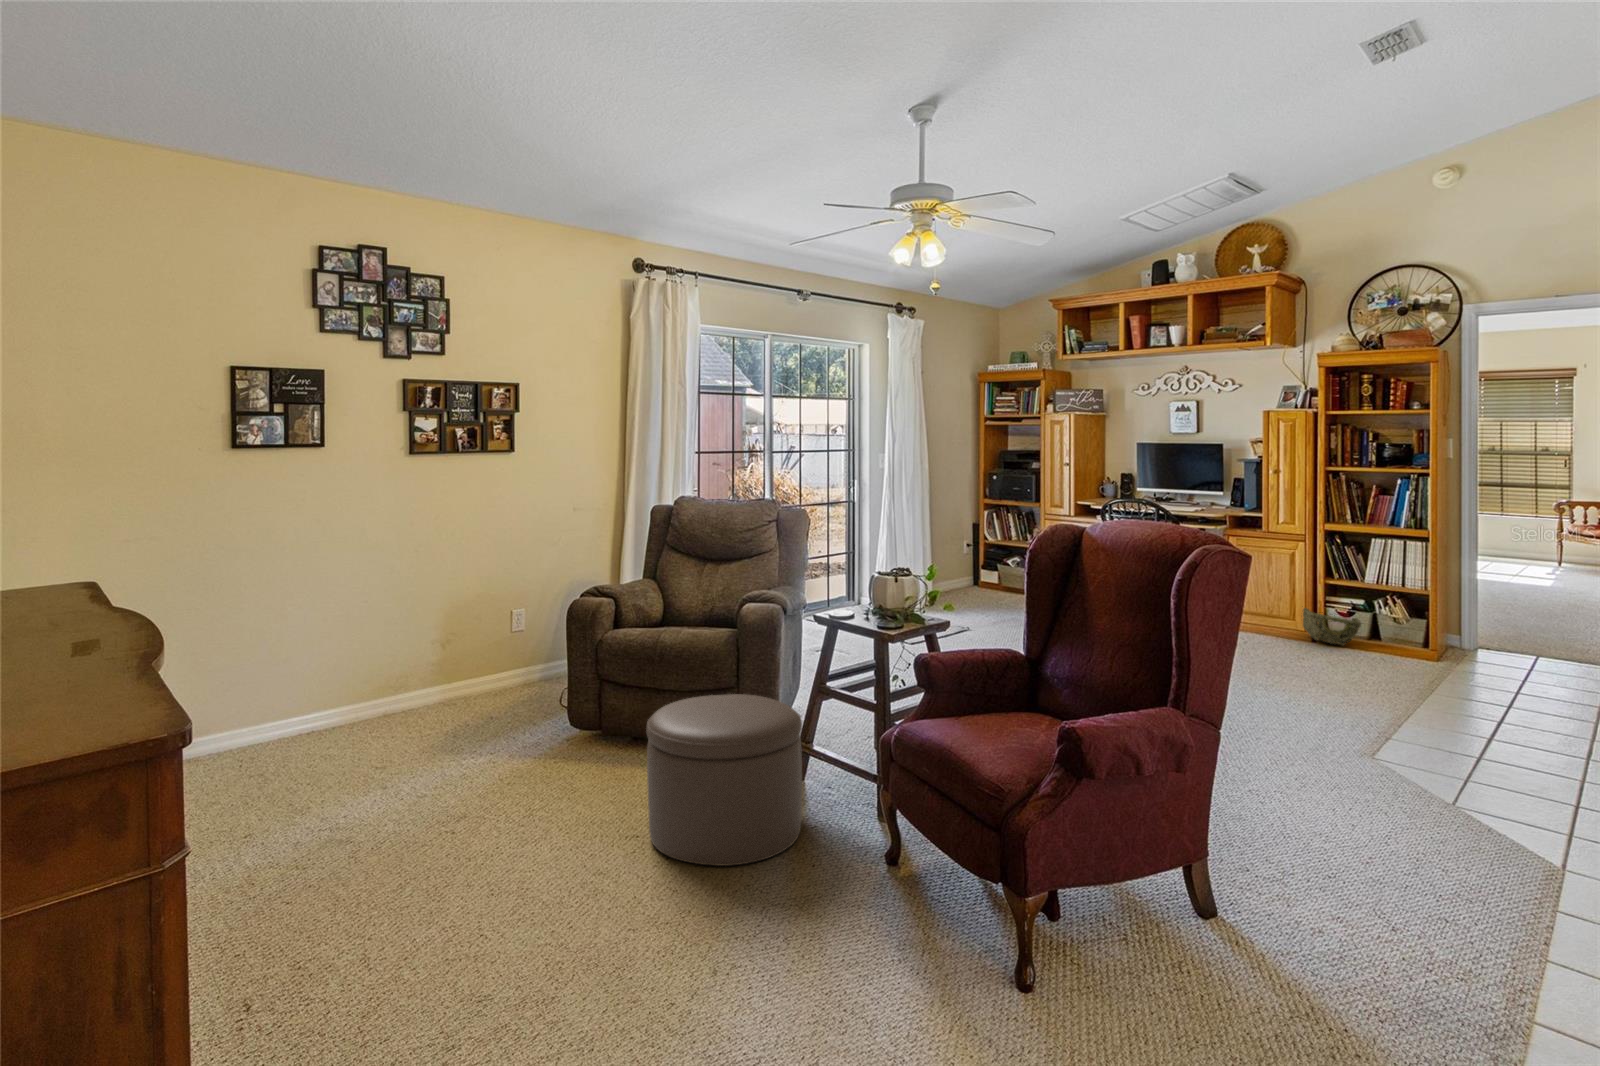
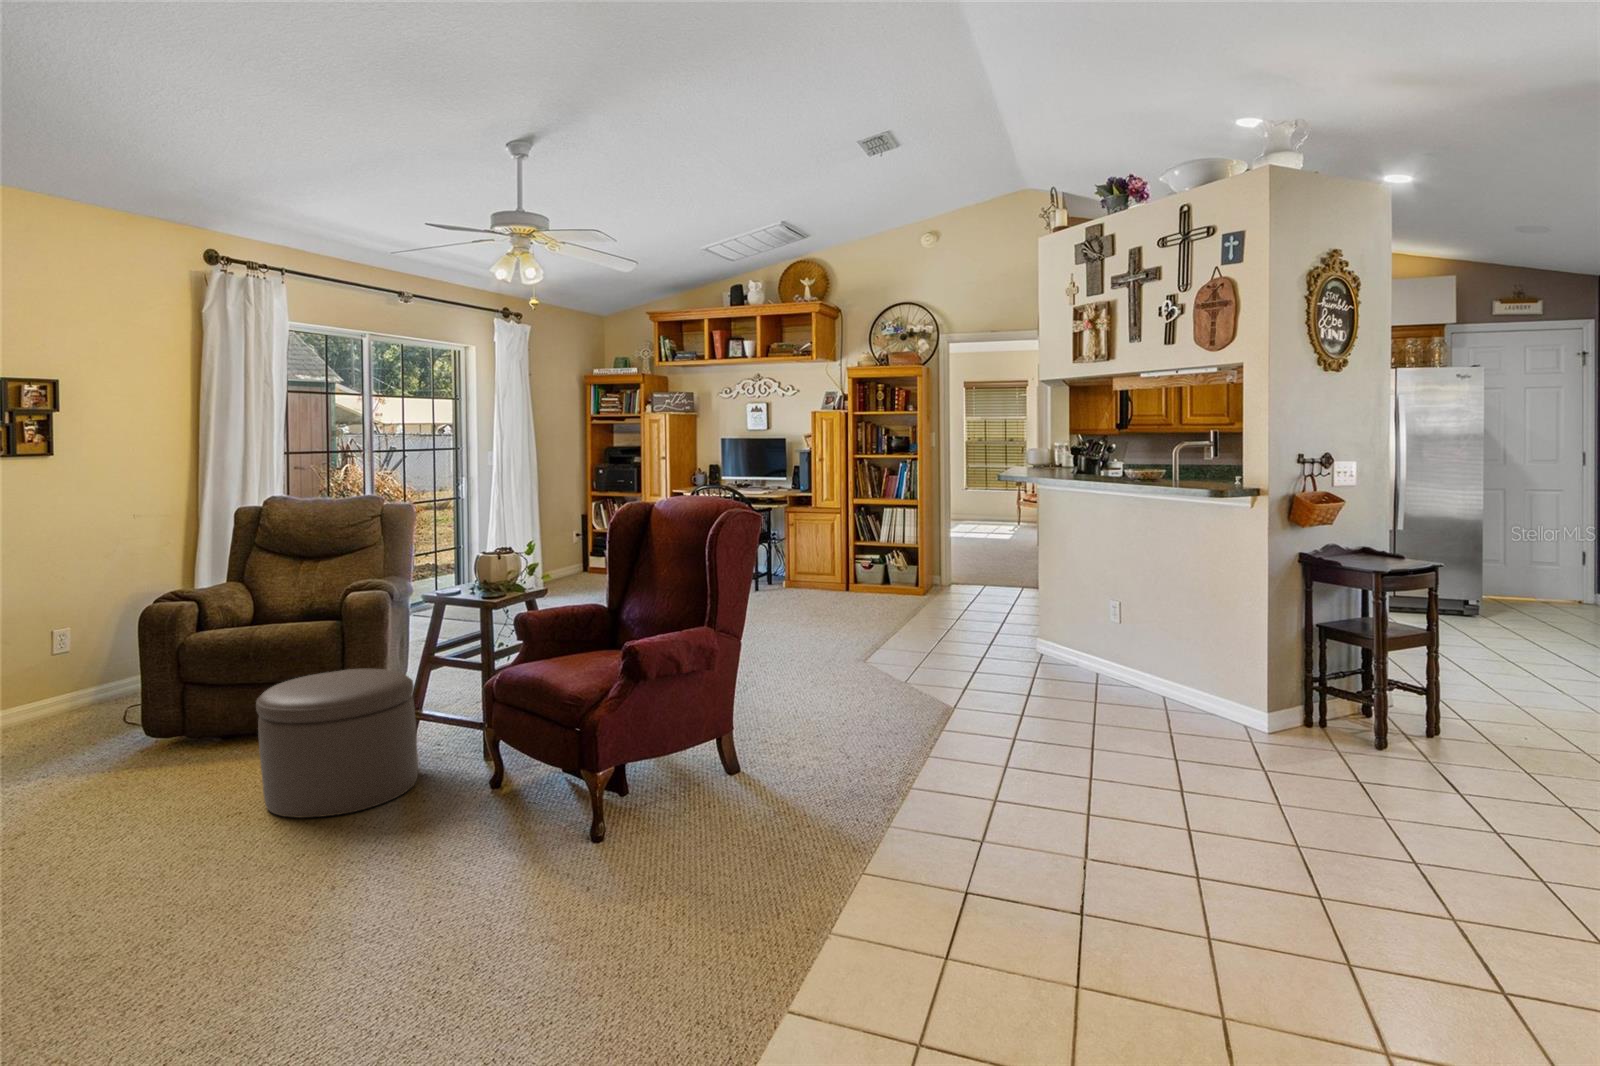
woven basket: present [1303,608,1361,645] -> none [847,567,885,596]

